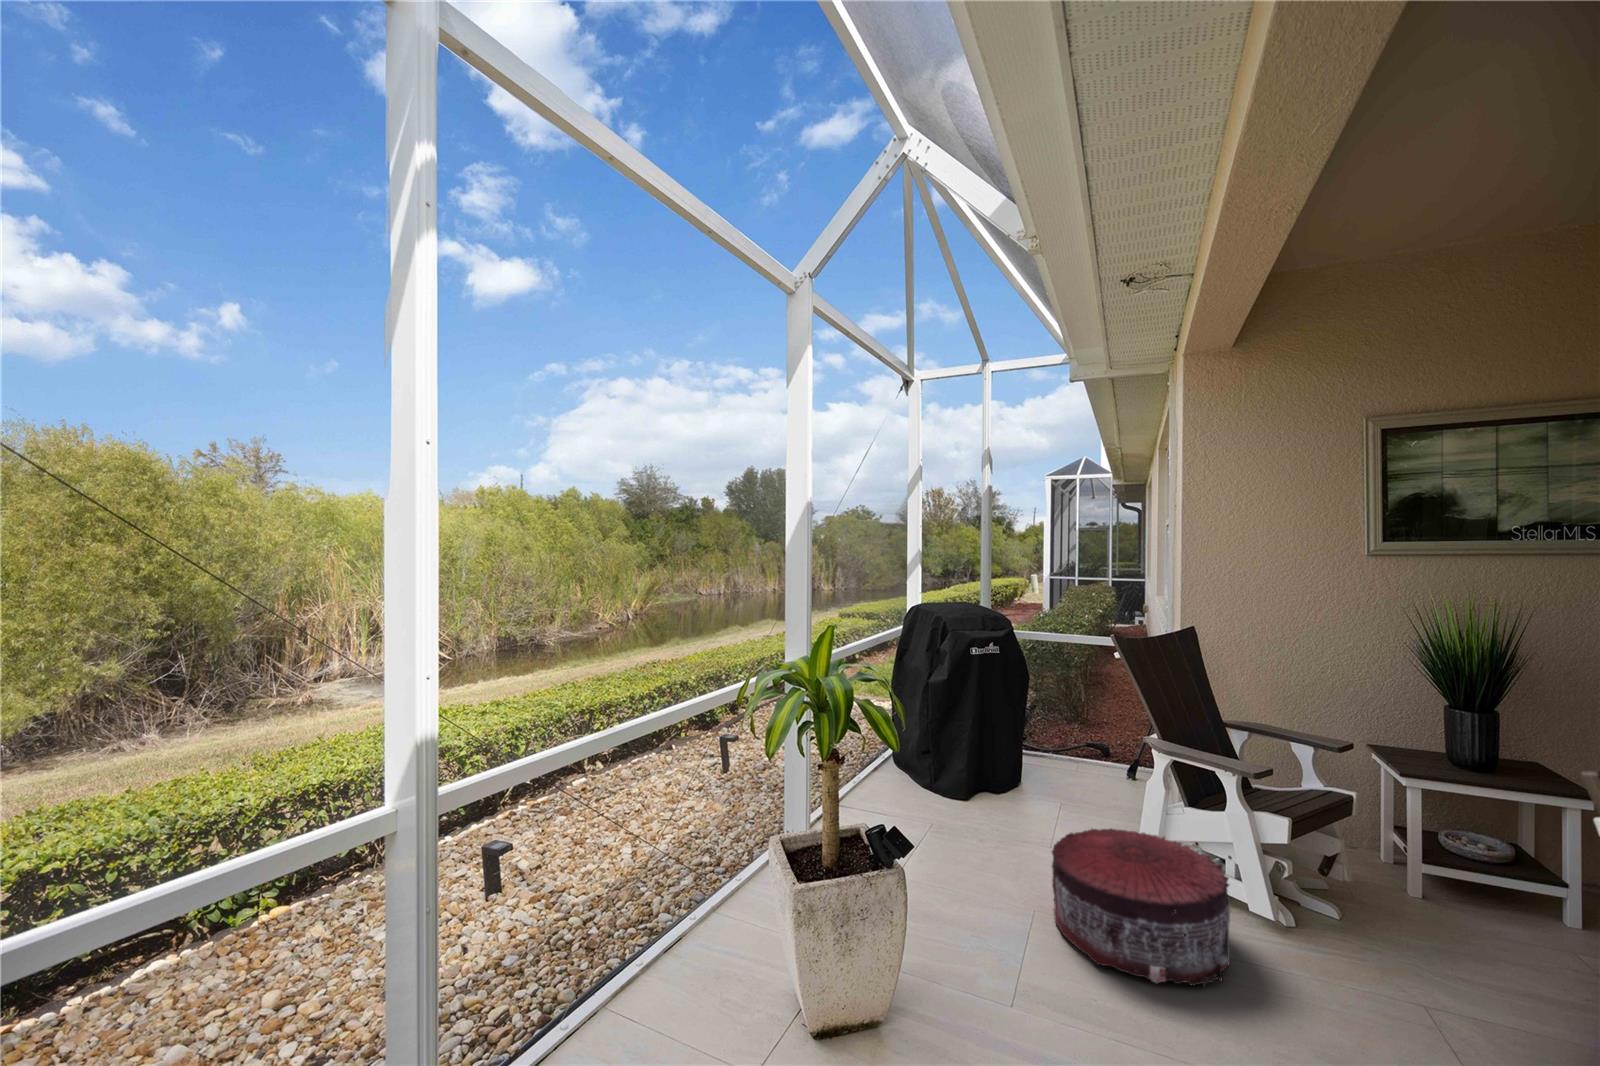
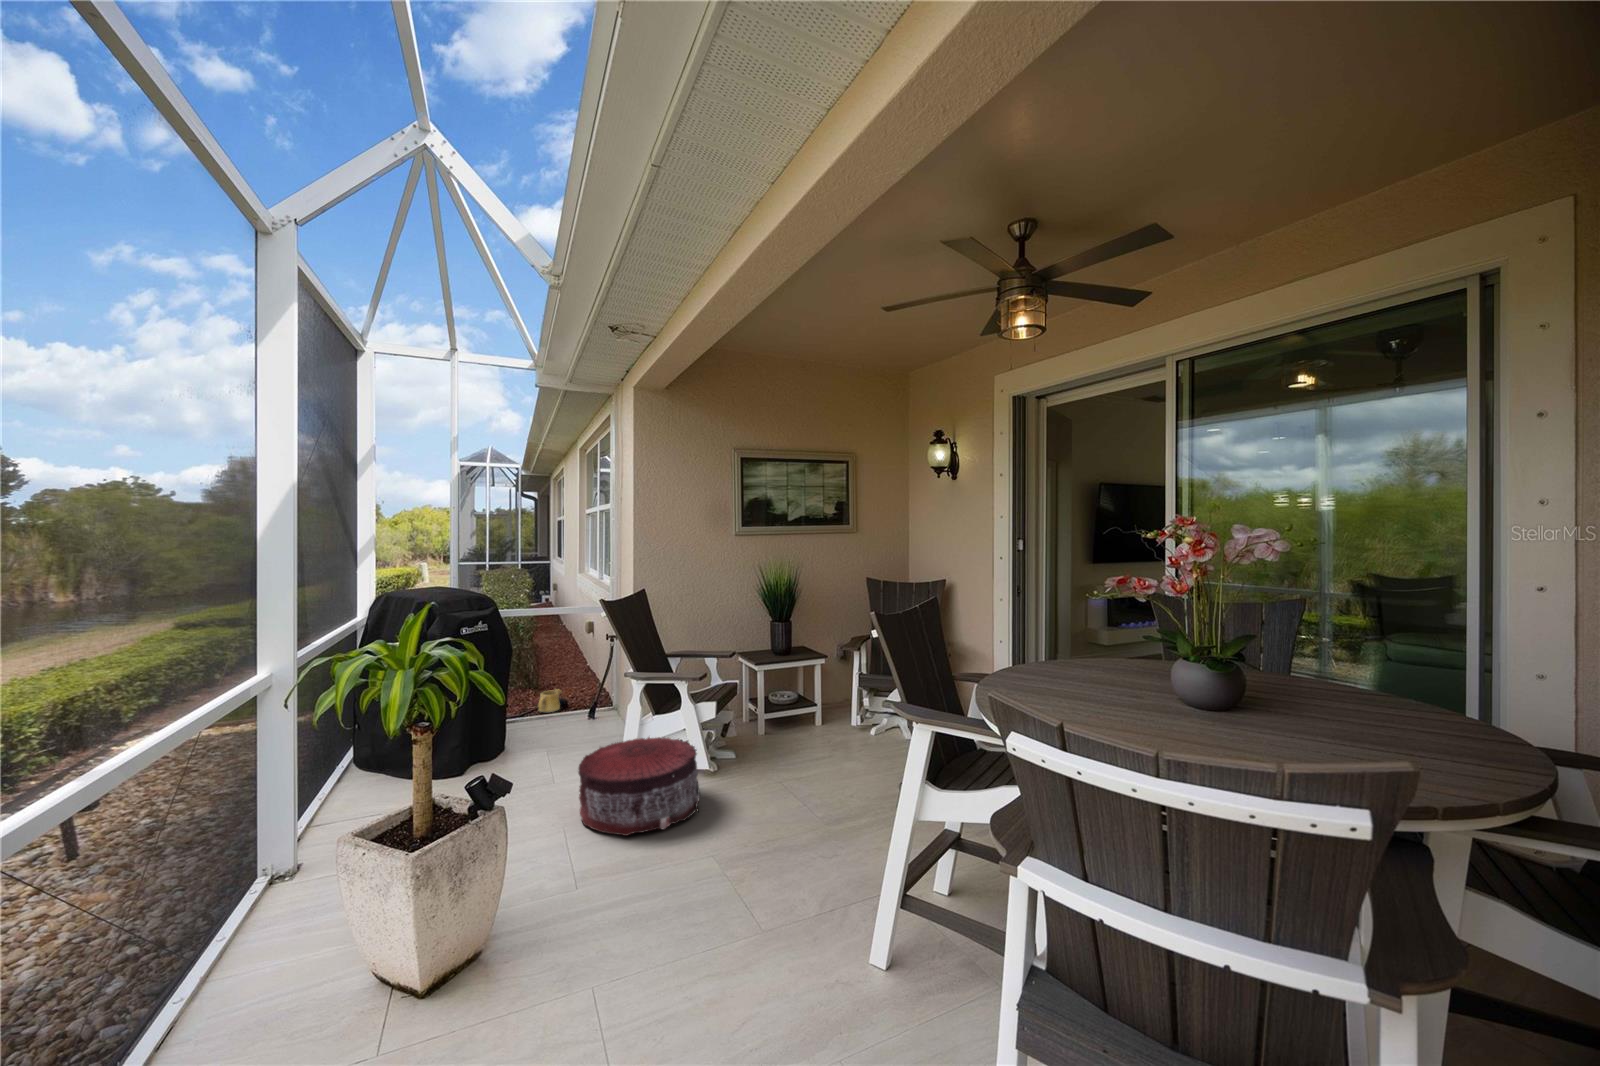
watering can: none [1073,731,1106,758] -> present [538,689,562,712]

